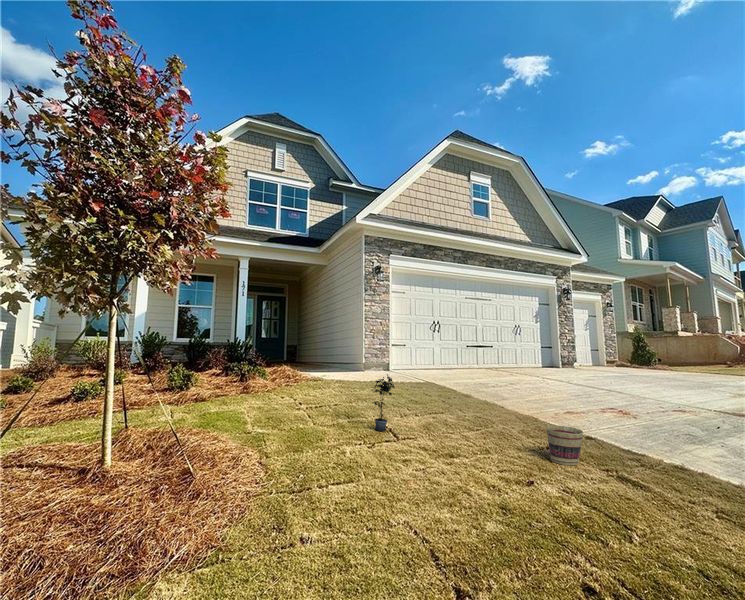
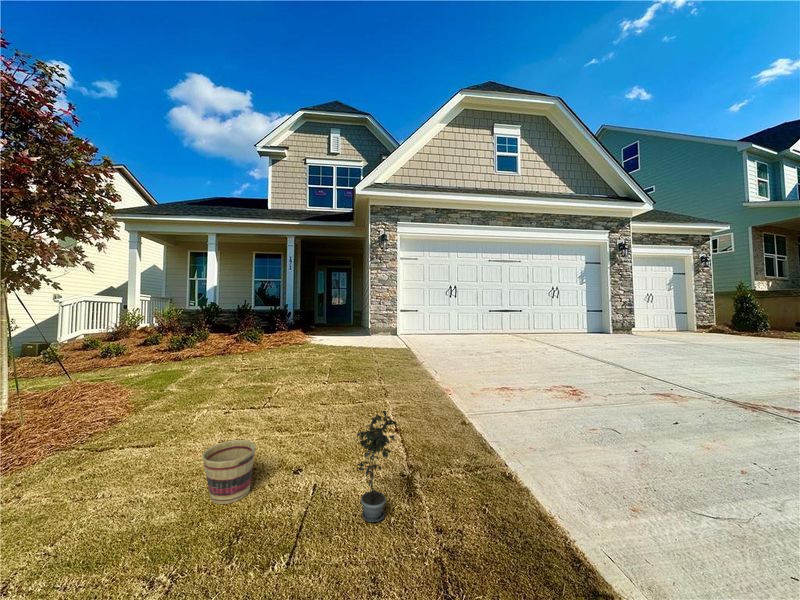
potted plant: present [373,374,395,431] -> present [354,411,397,523]

